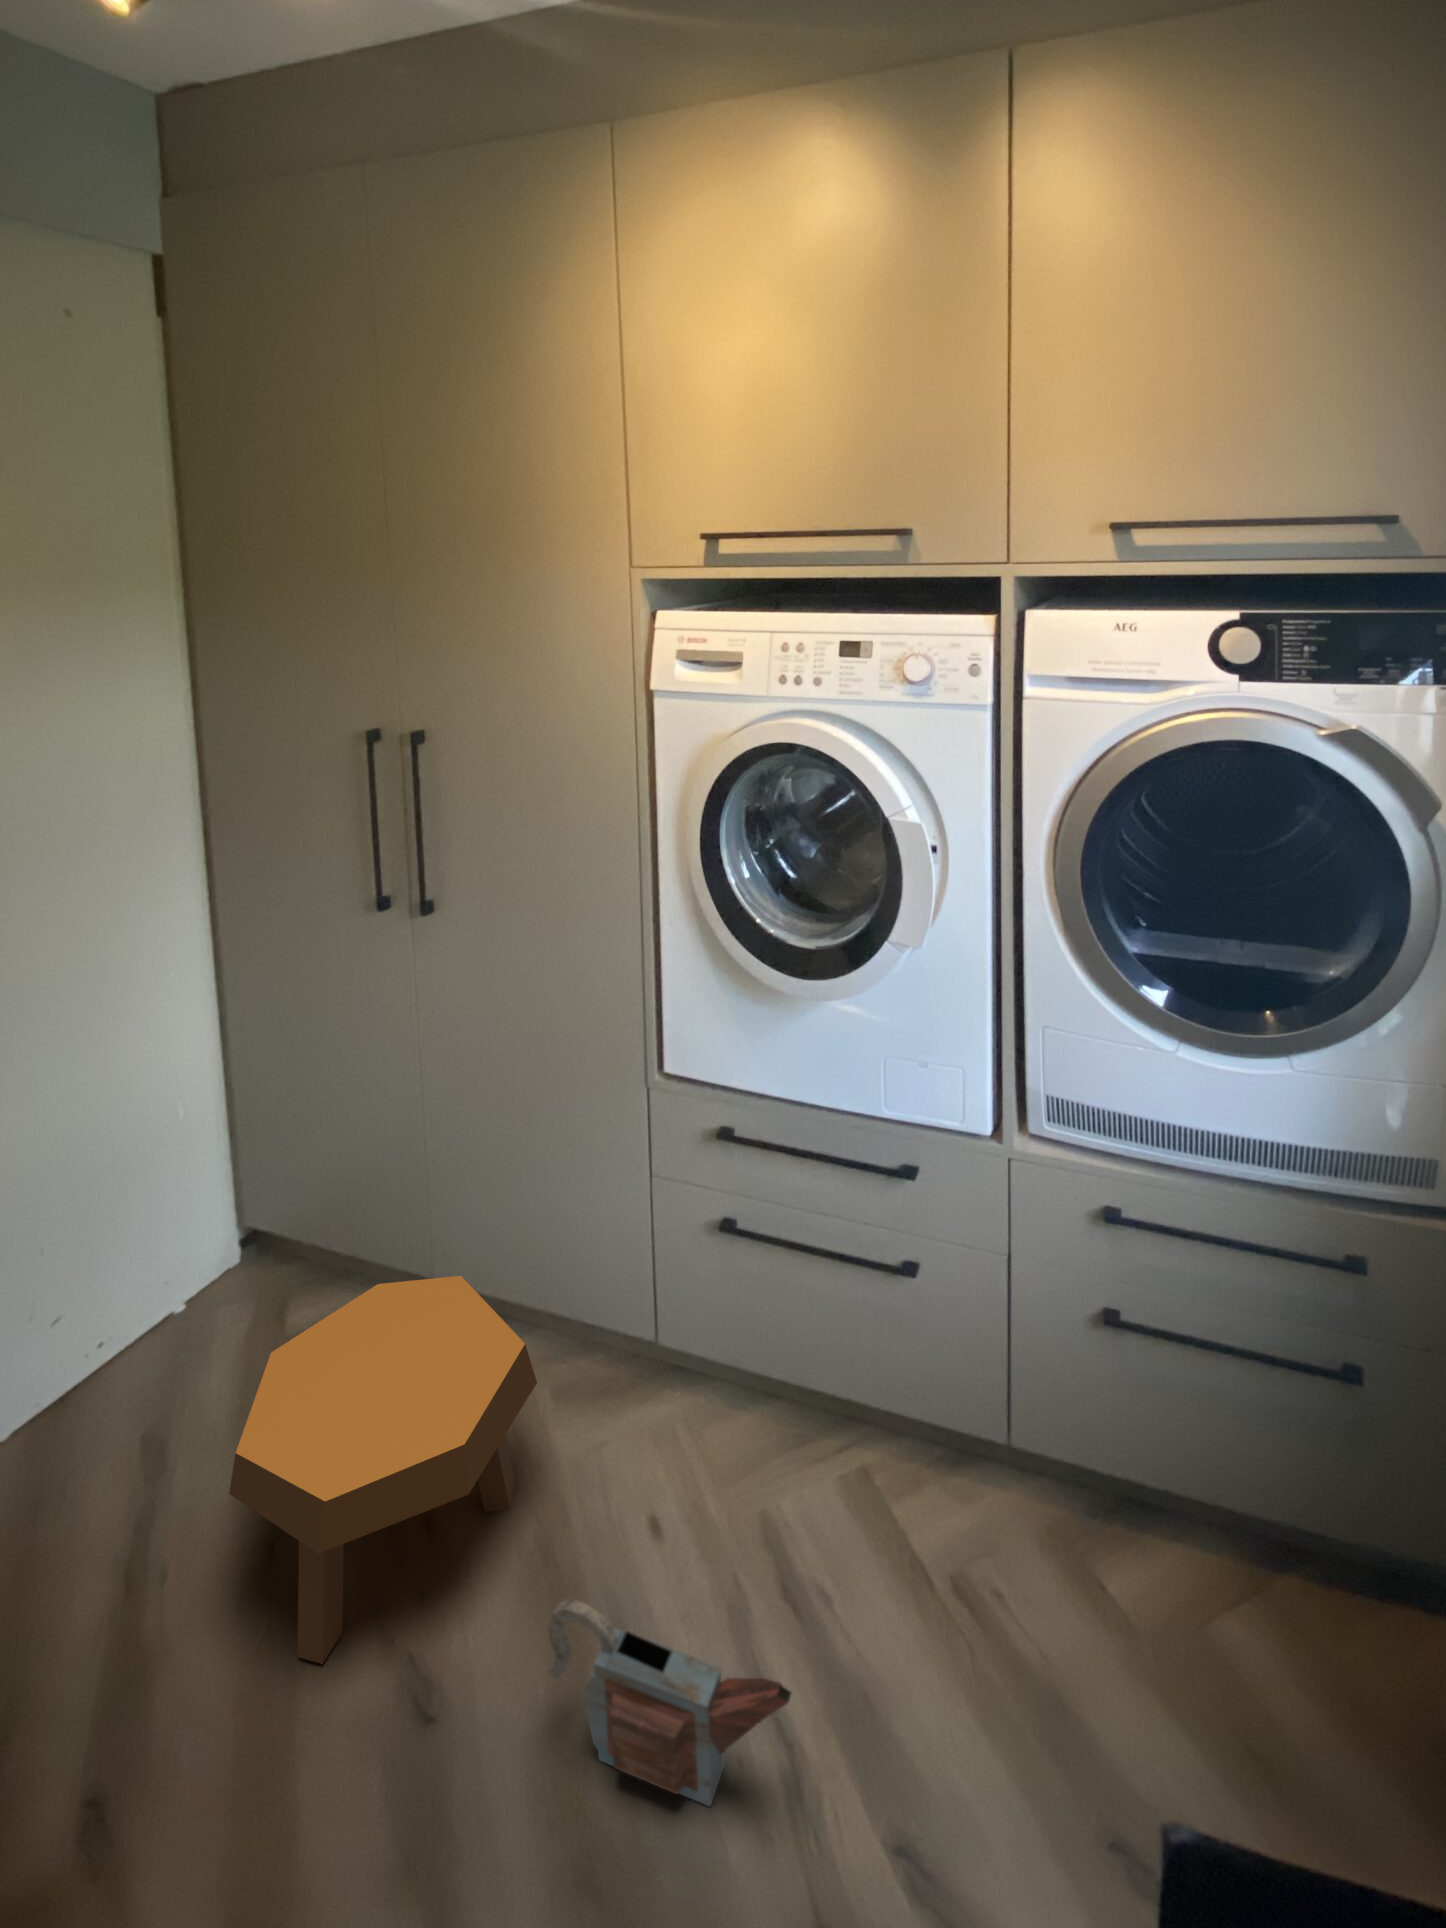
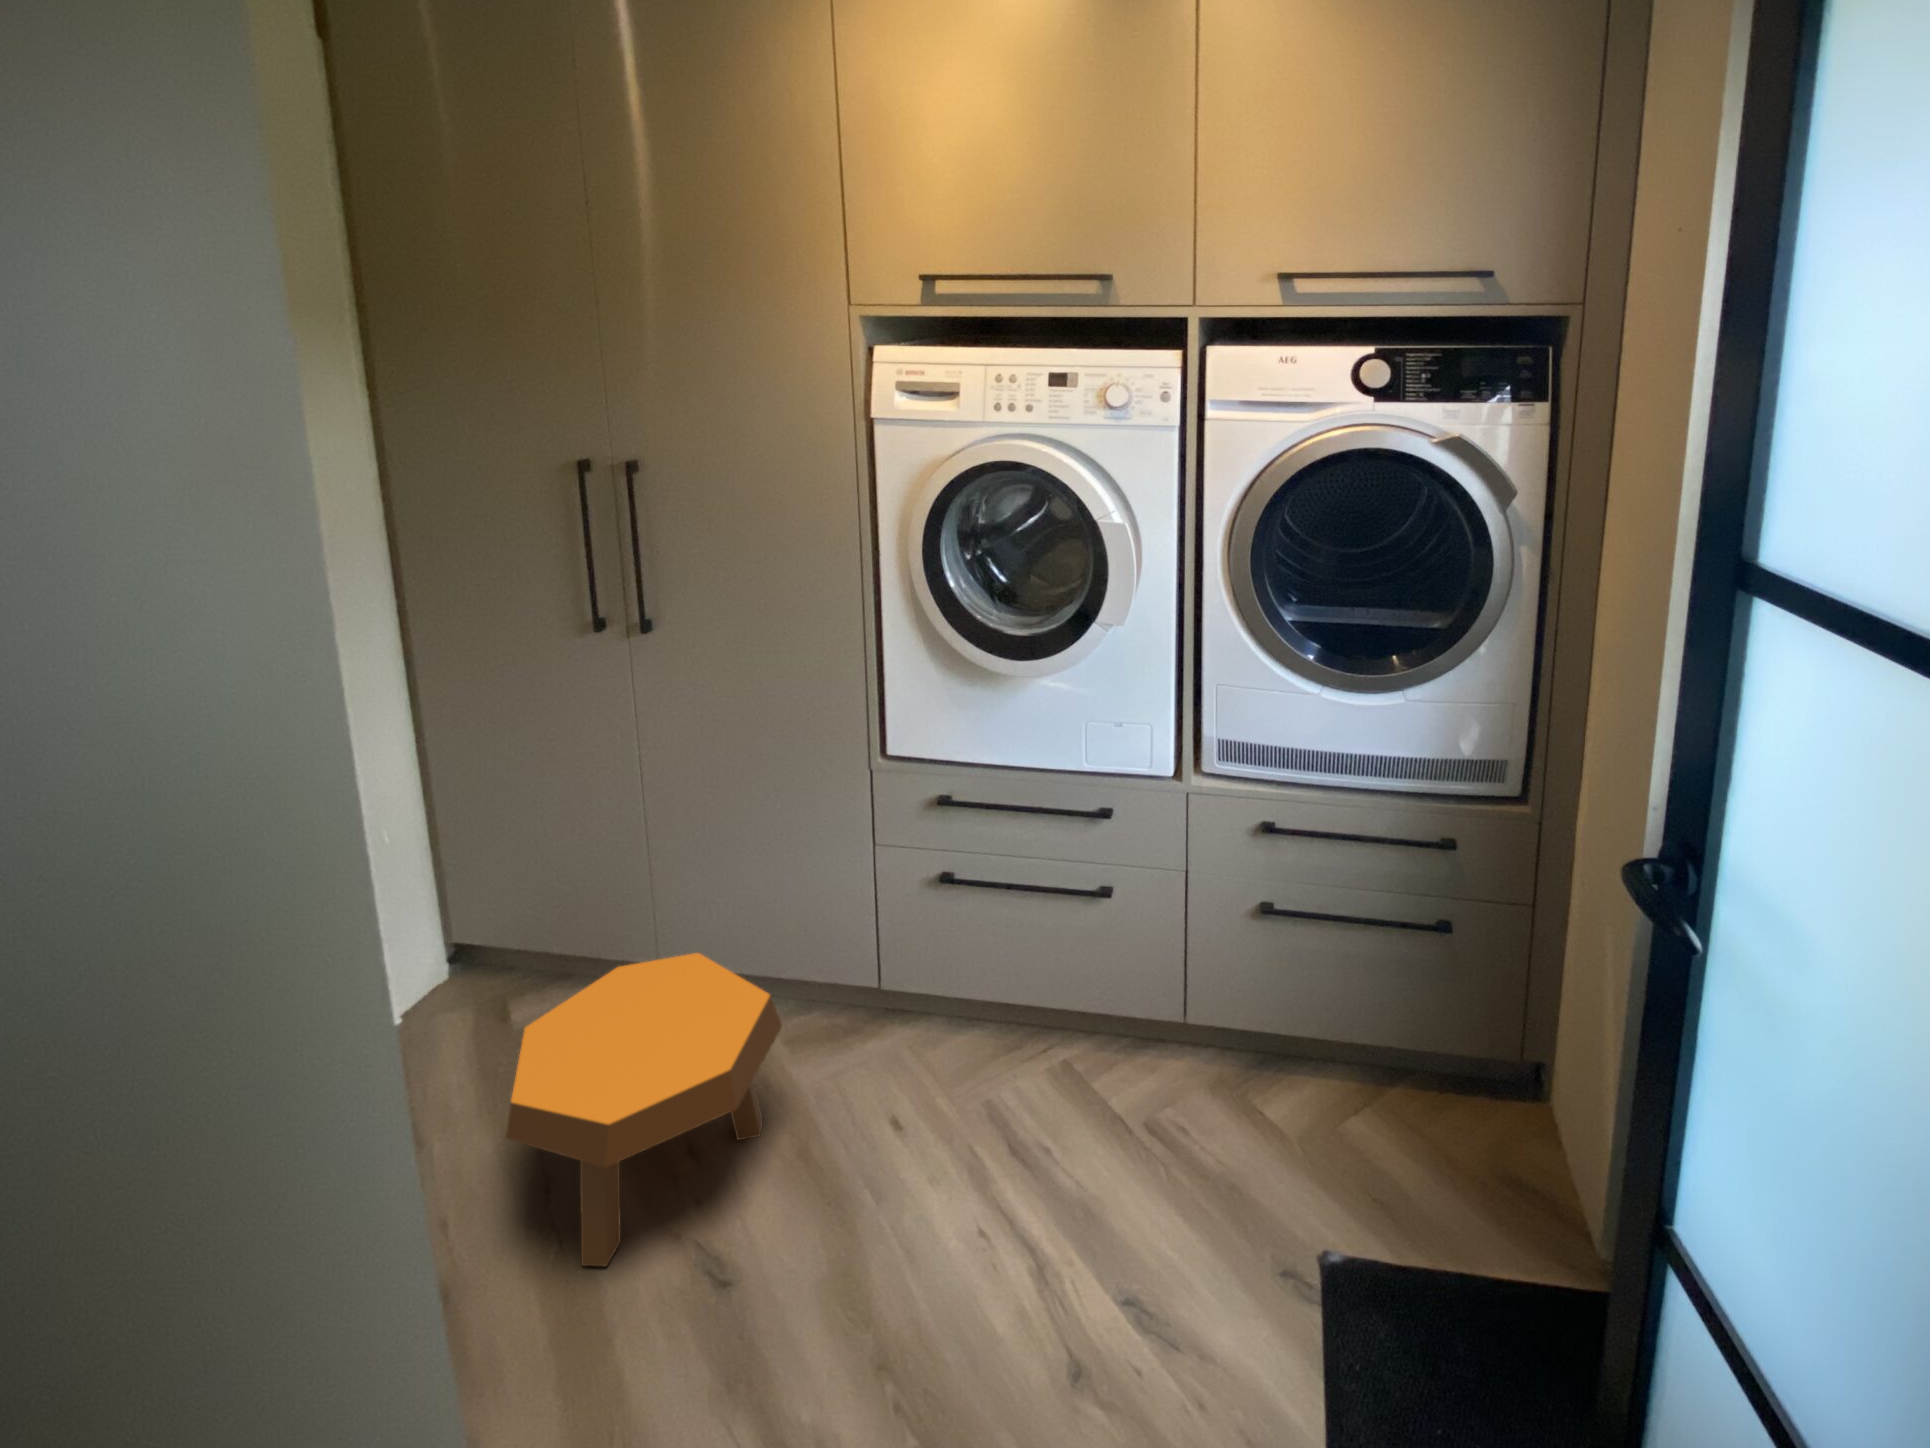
watering can: present [548,1600,792,1806] -> none [822,1167,1035,1302]

